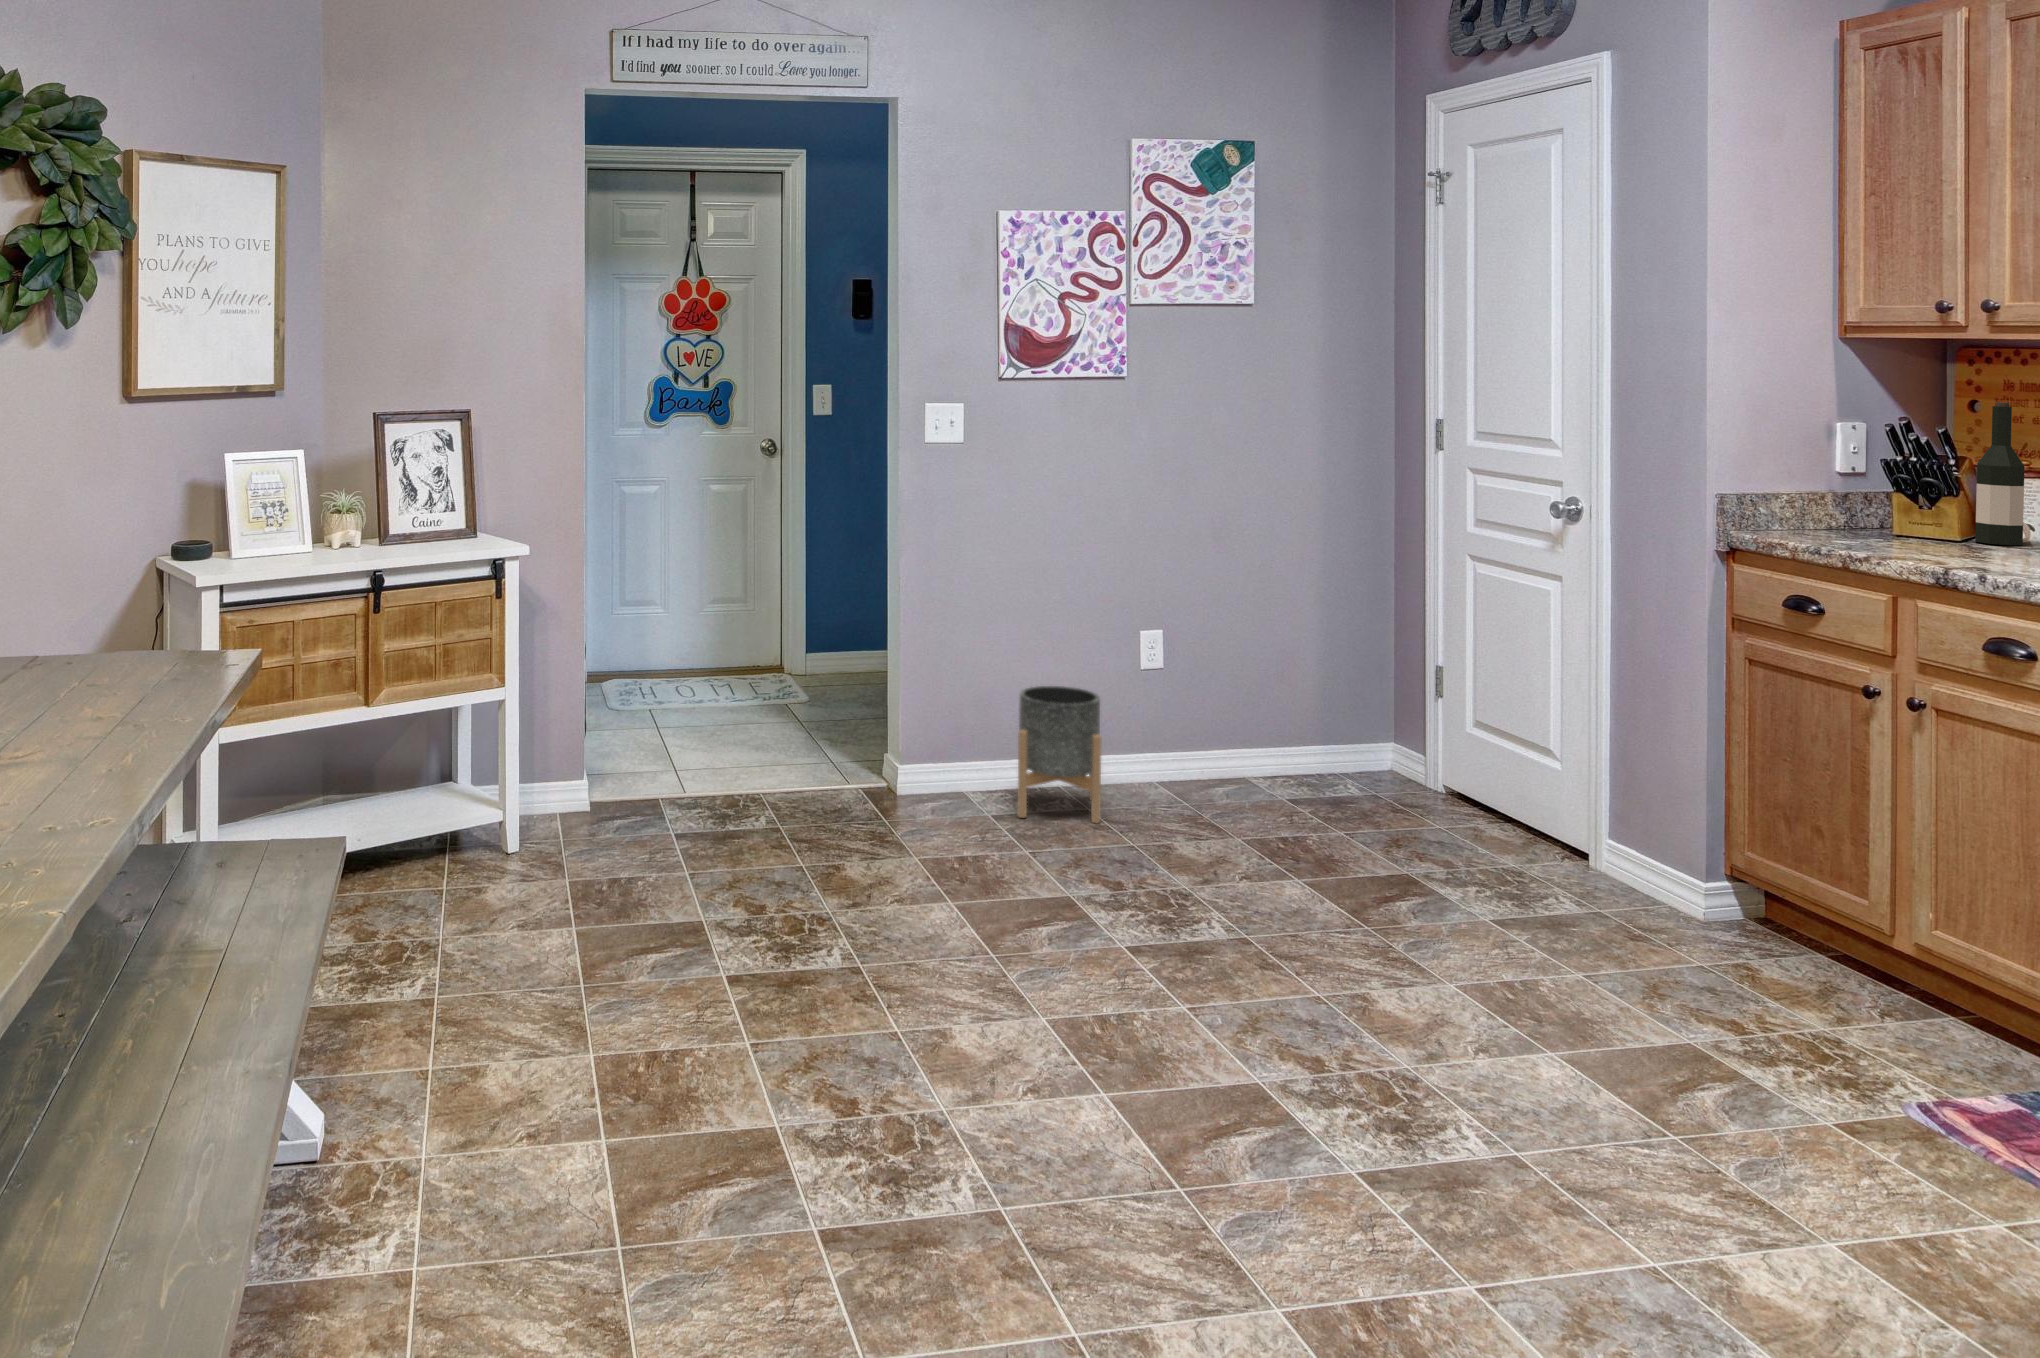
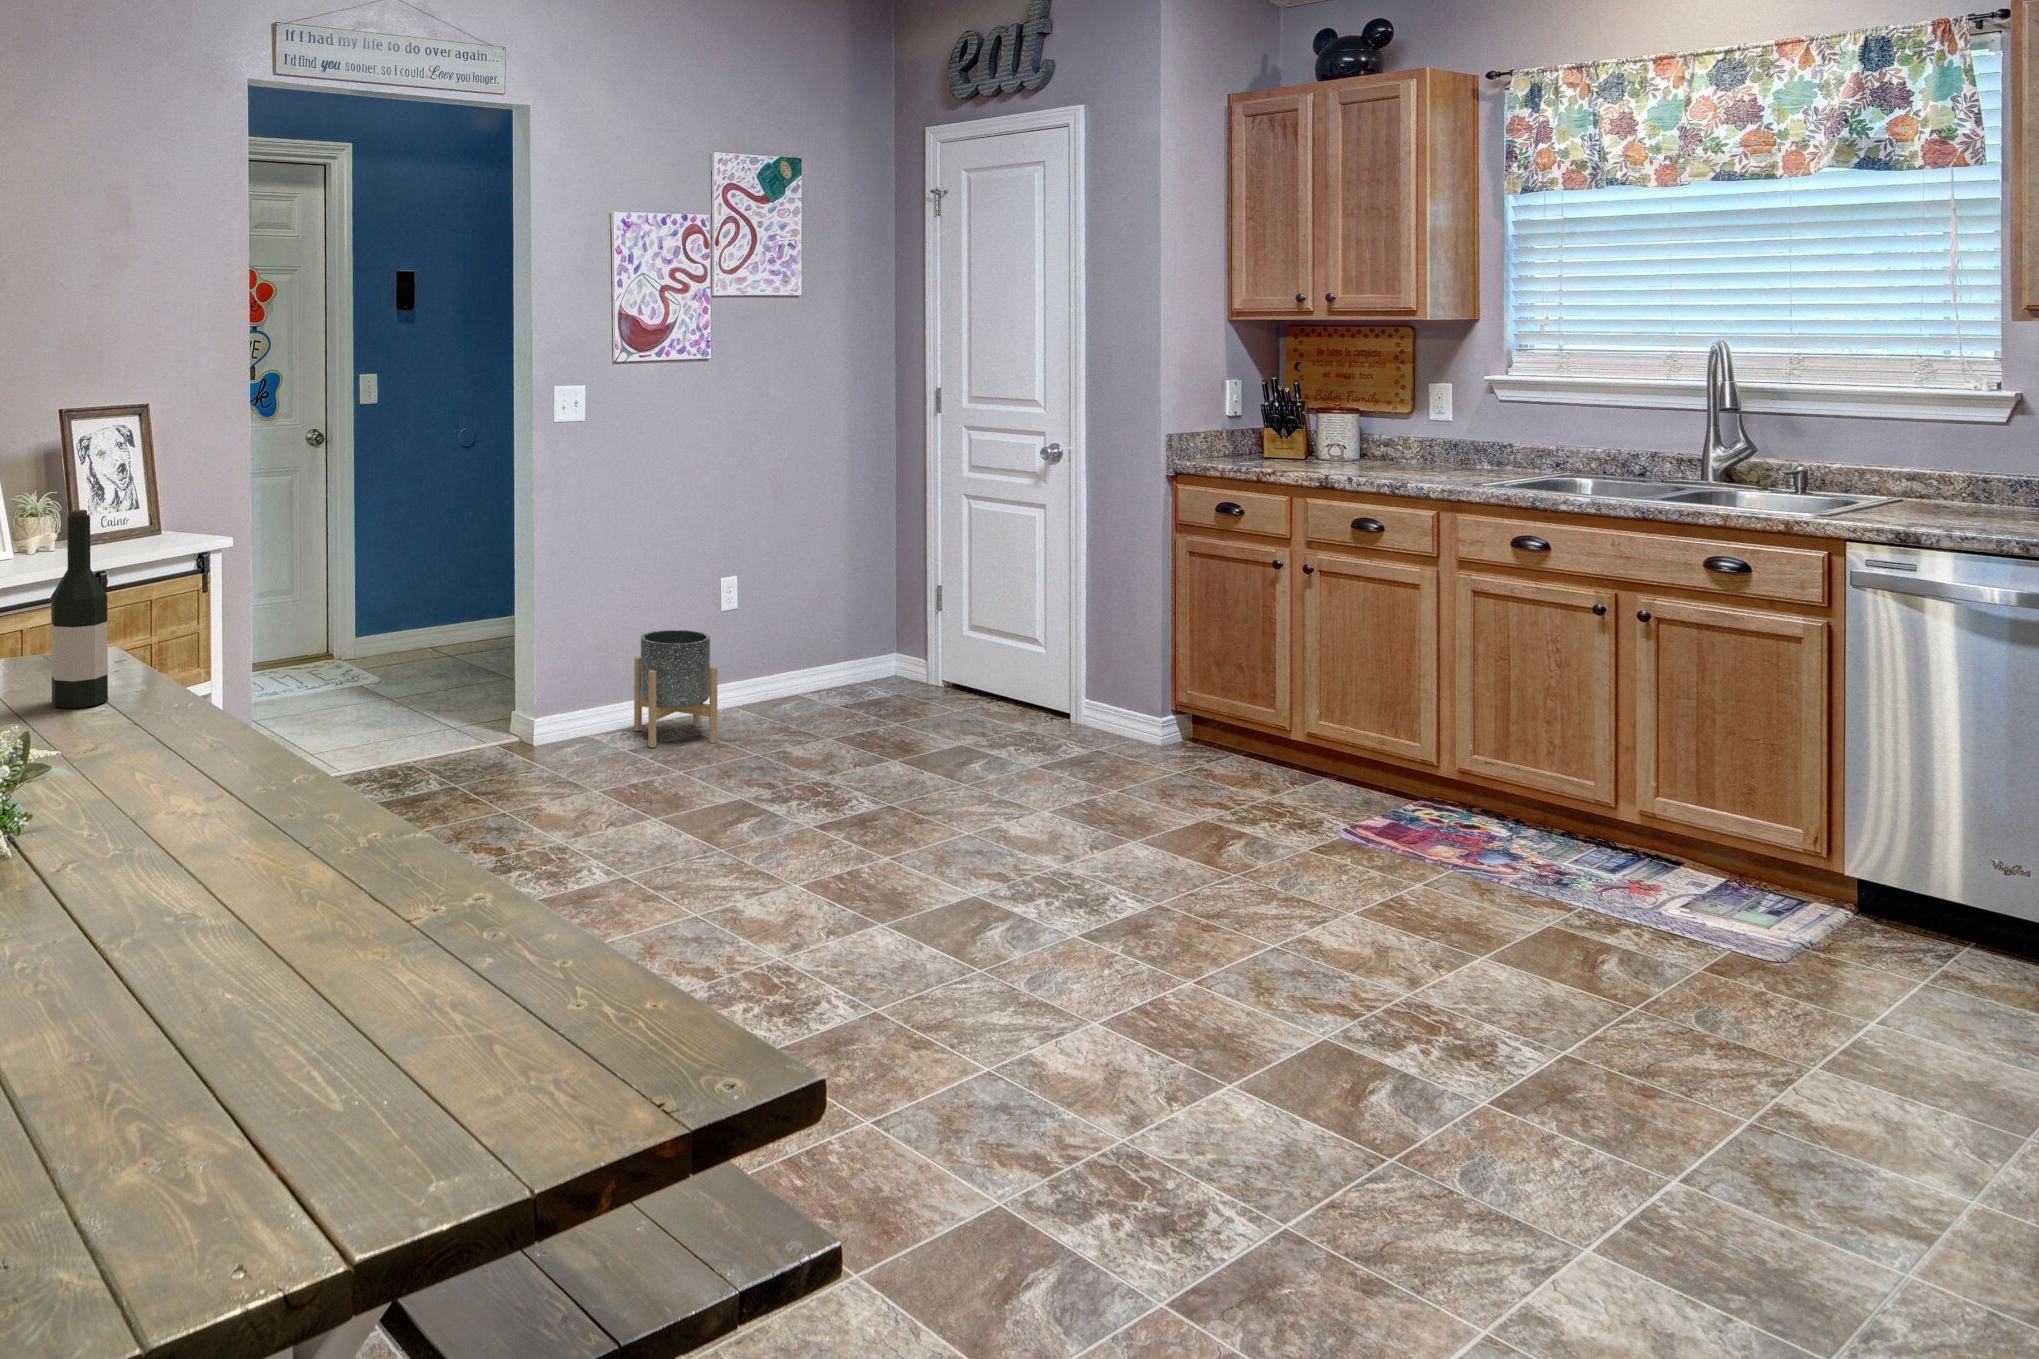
wine bottle: present [1975,402,2025,545] -> present [51,510,108,708]

